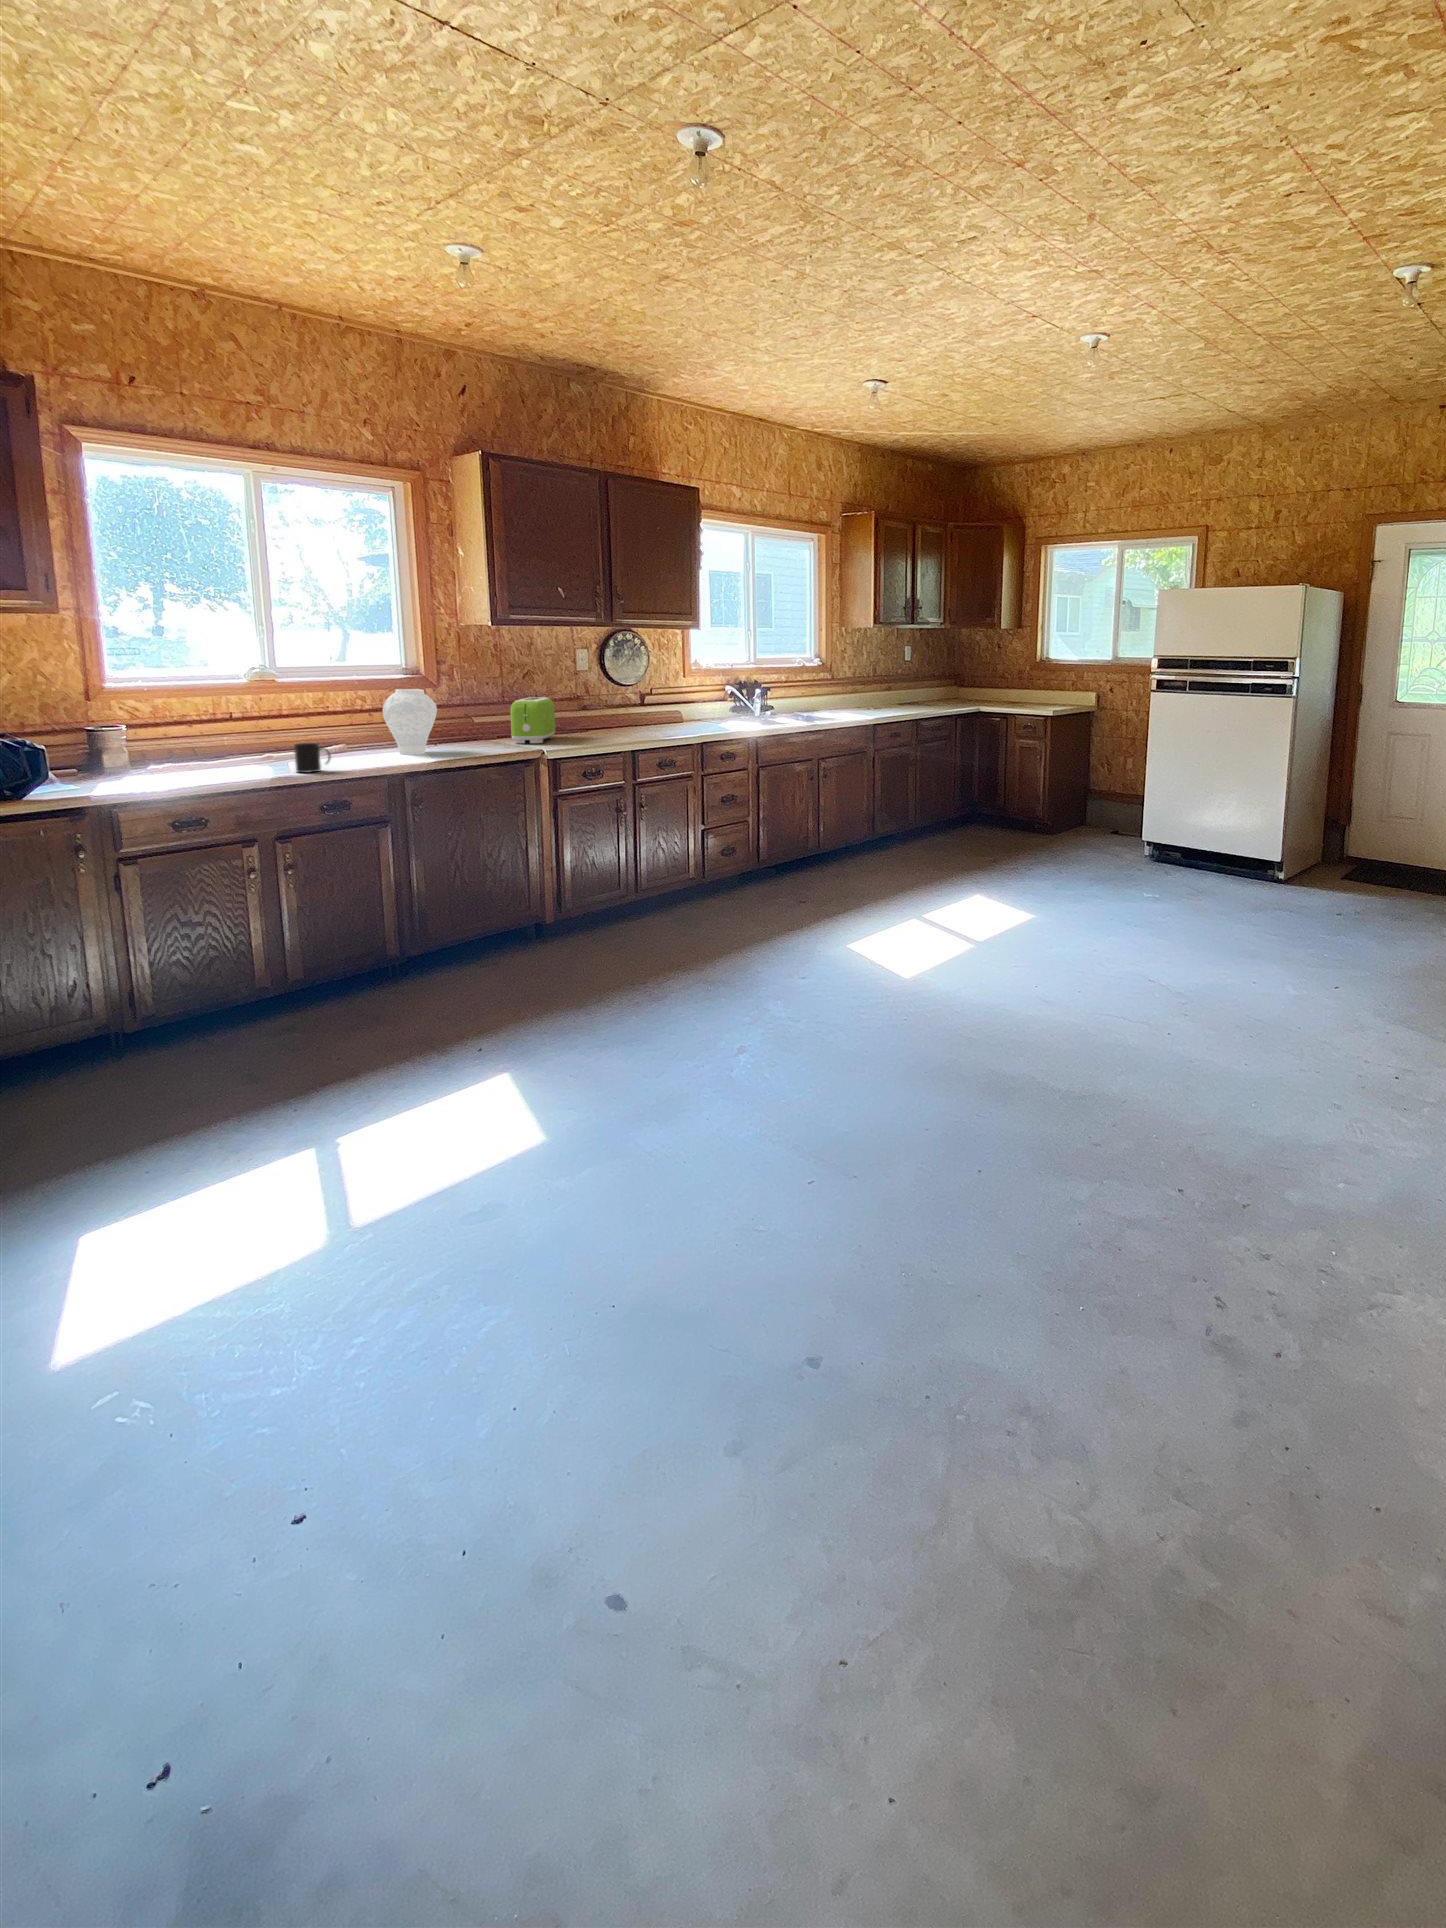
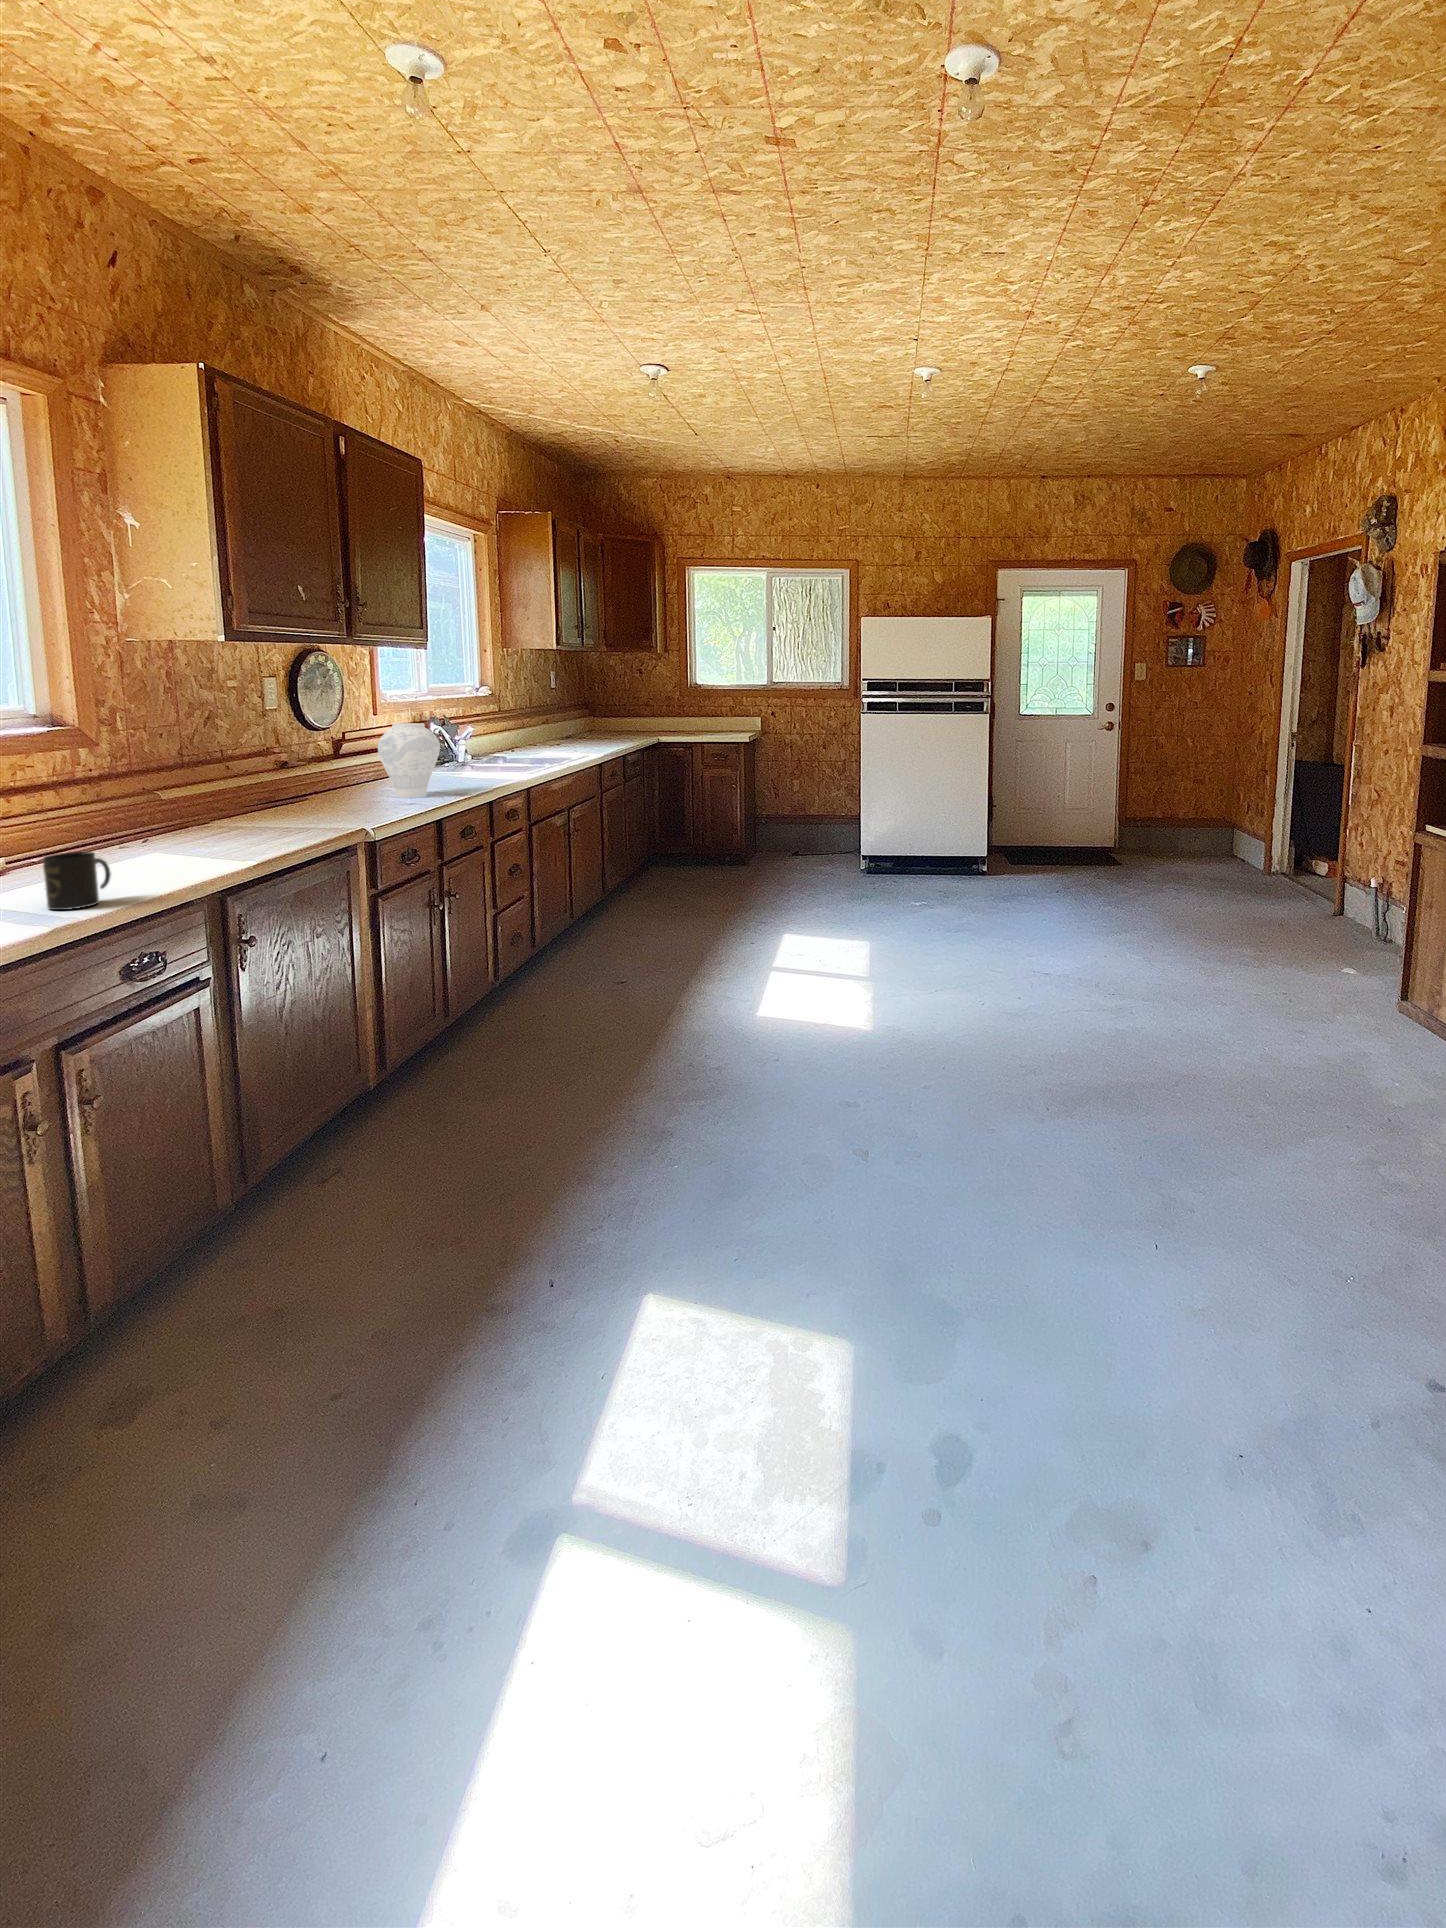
vase: present [383,689,437,754] -> present [378,723,440,798]
toaster: present [510,697,555,743] -> none [232,752,310,824]

